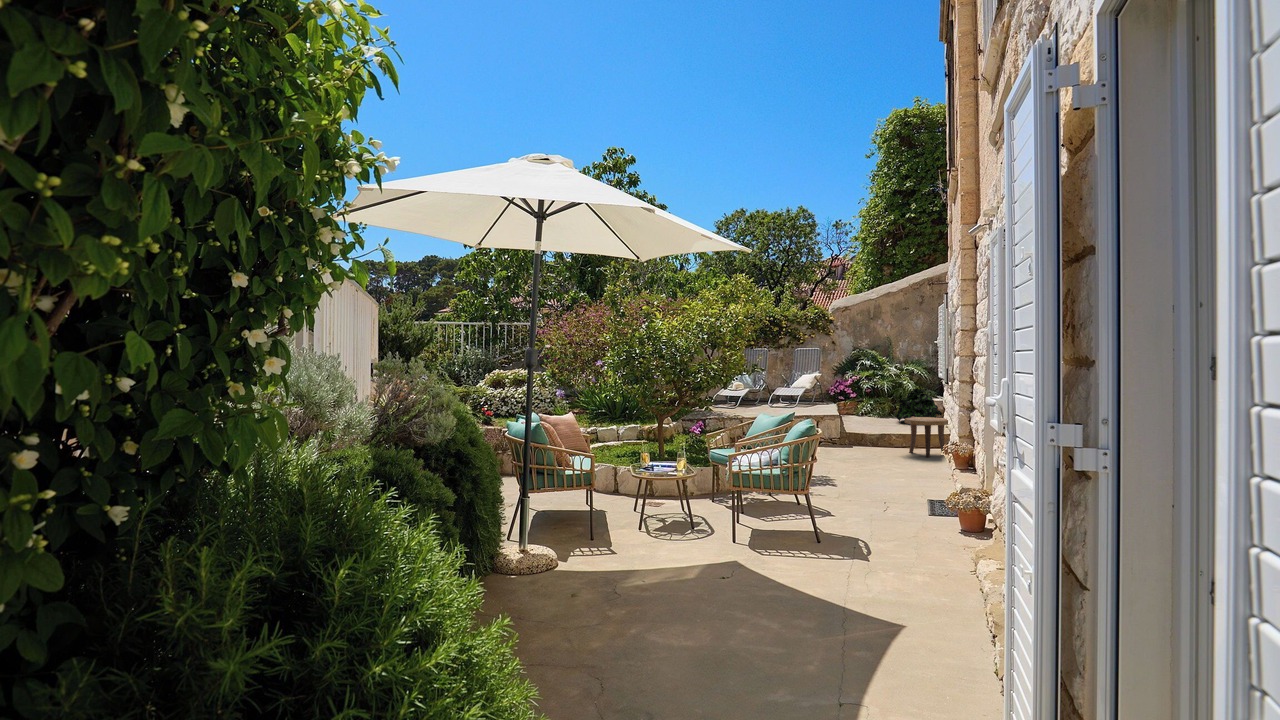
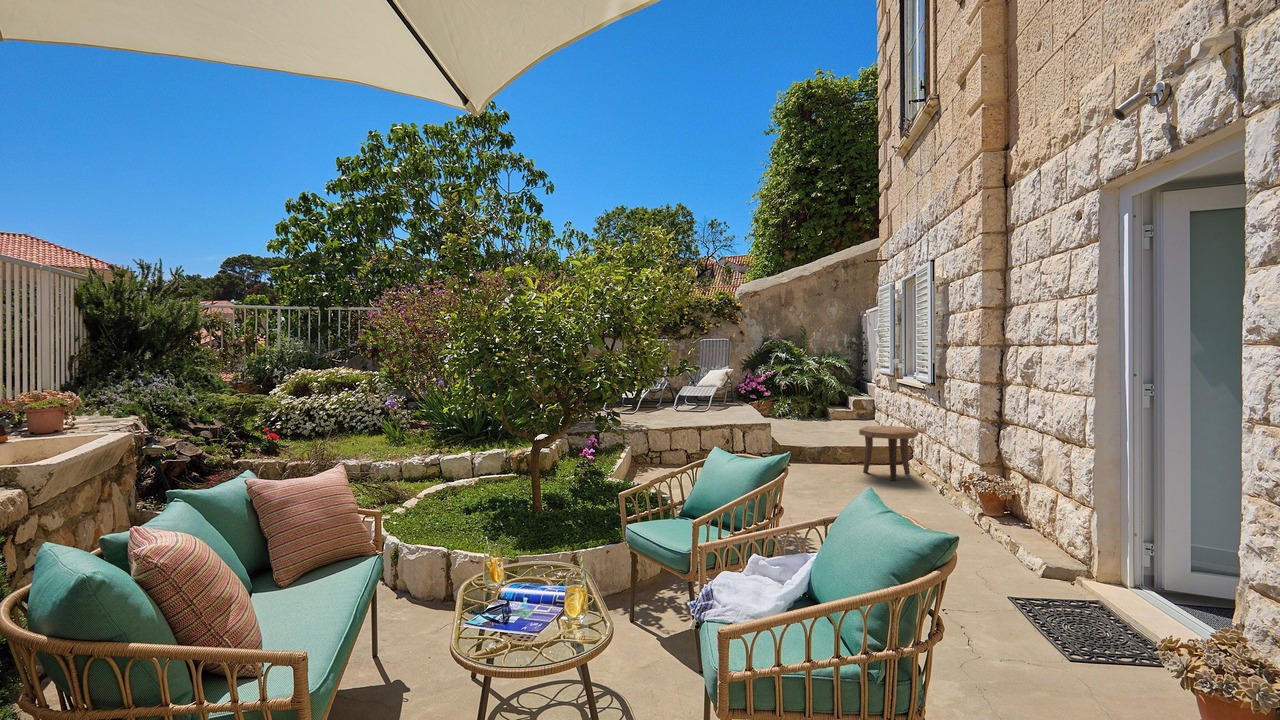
potted plant: present [897,389,942,421] -> none [826,387,880,426]

